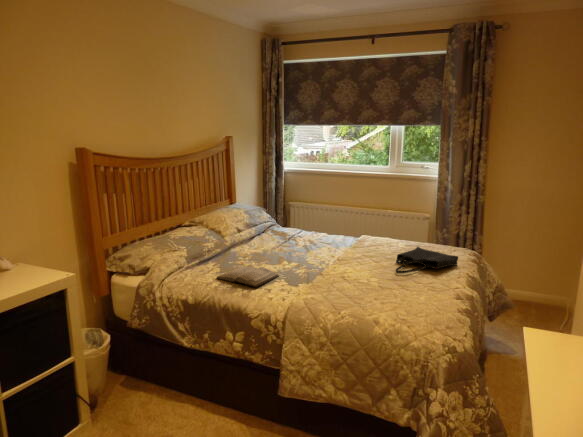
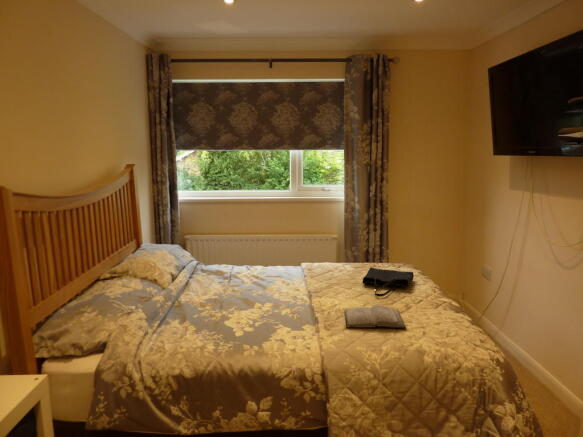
diary: present [217,267,279,287] -> present [344,305,406,328]

